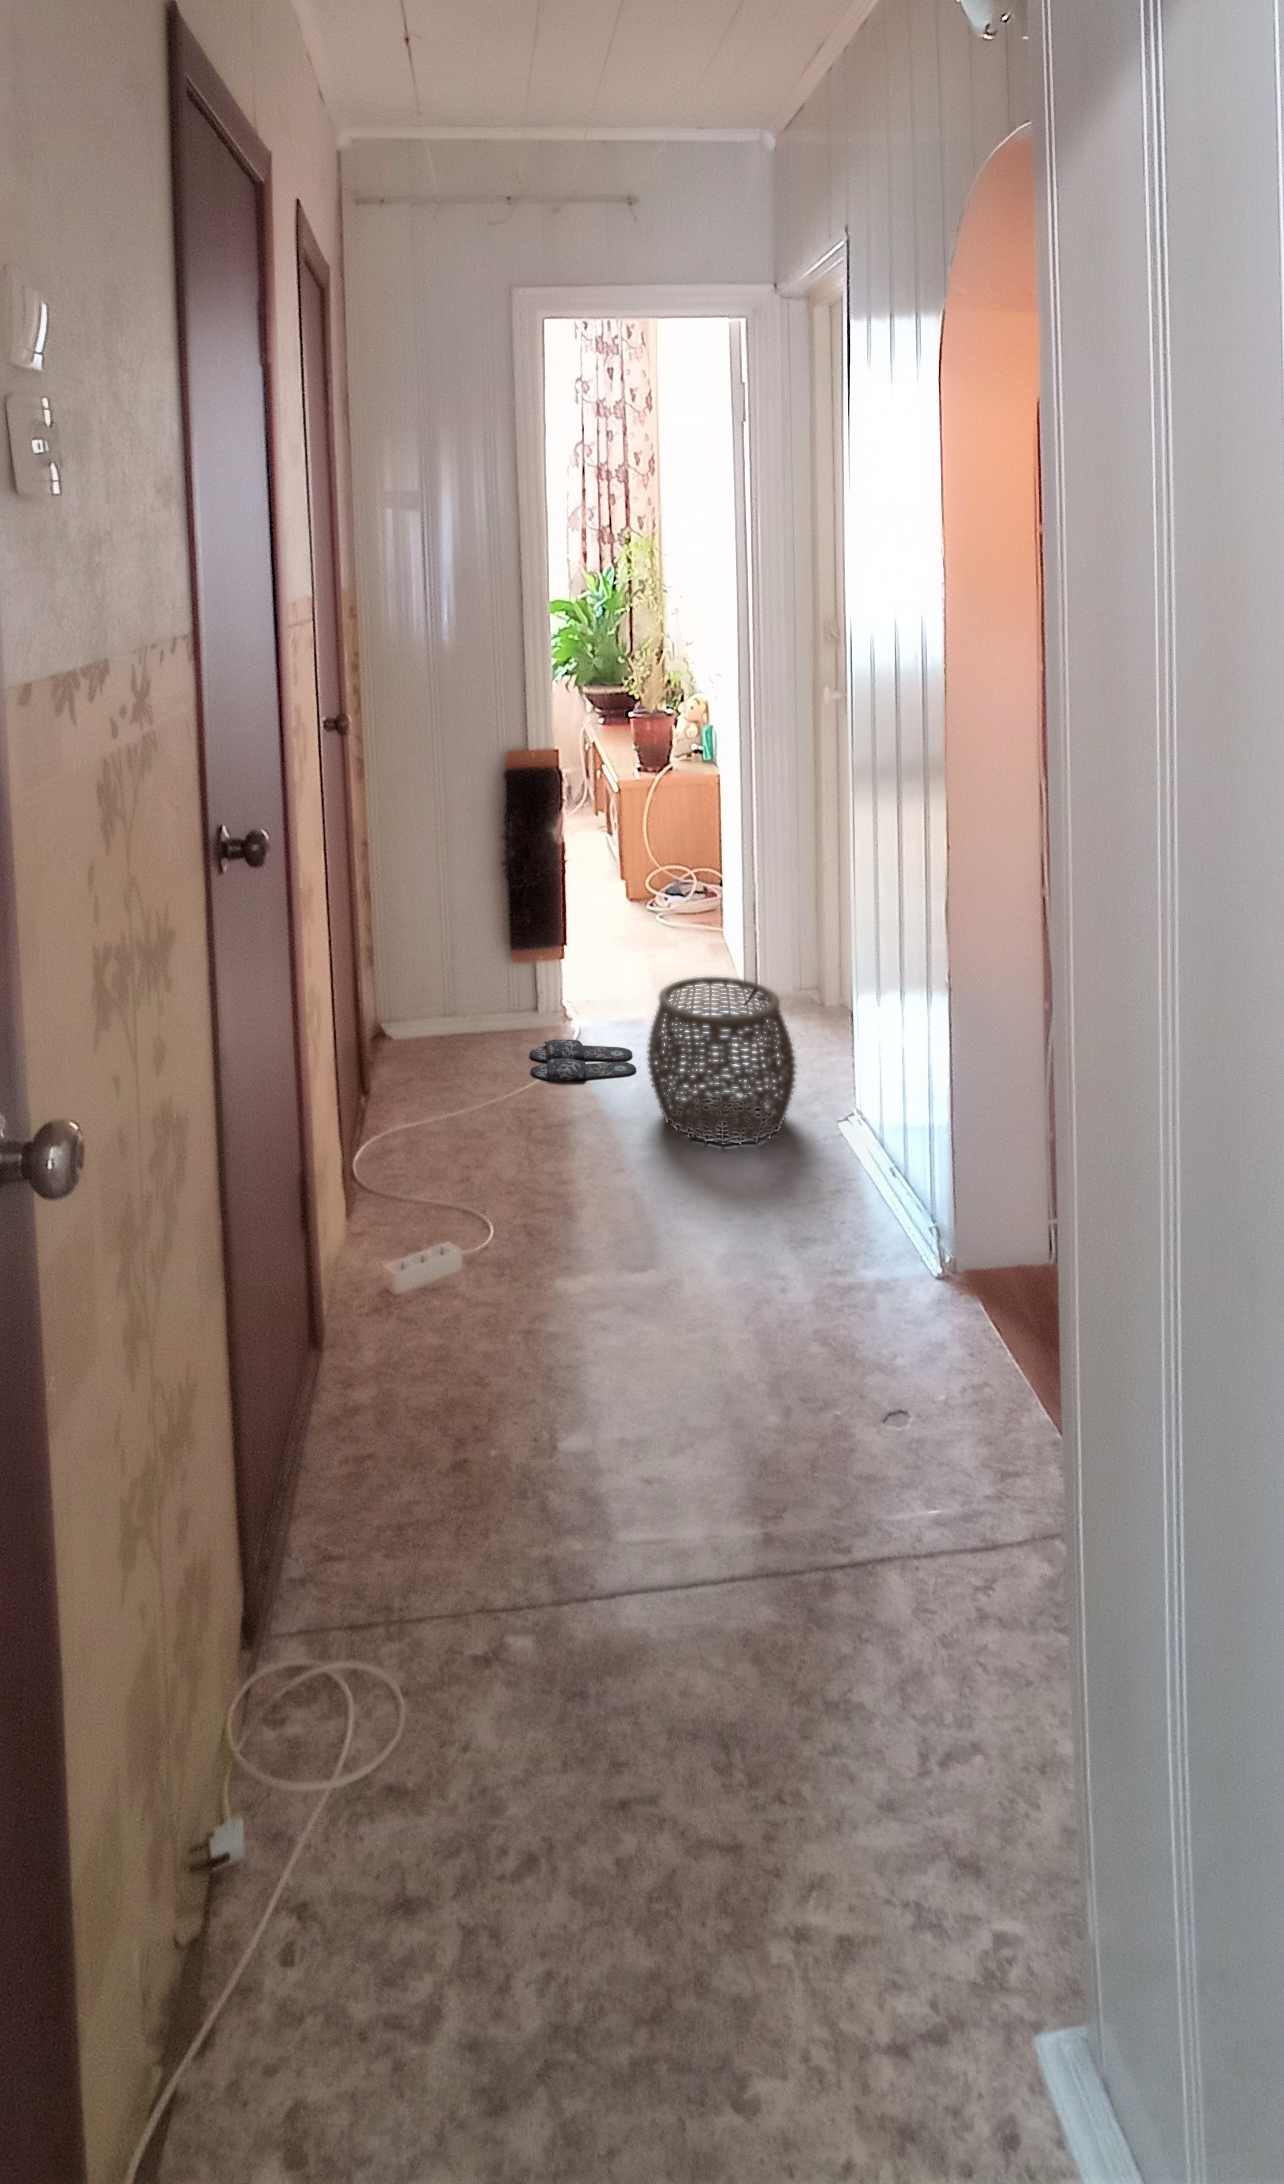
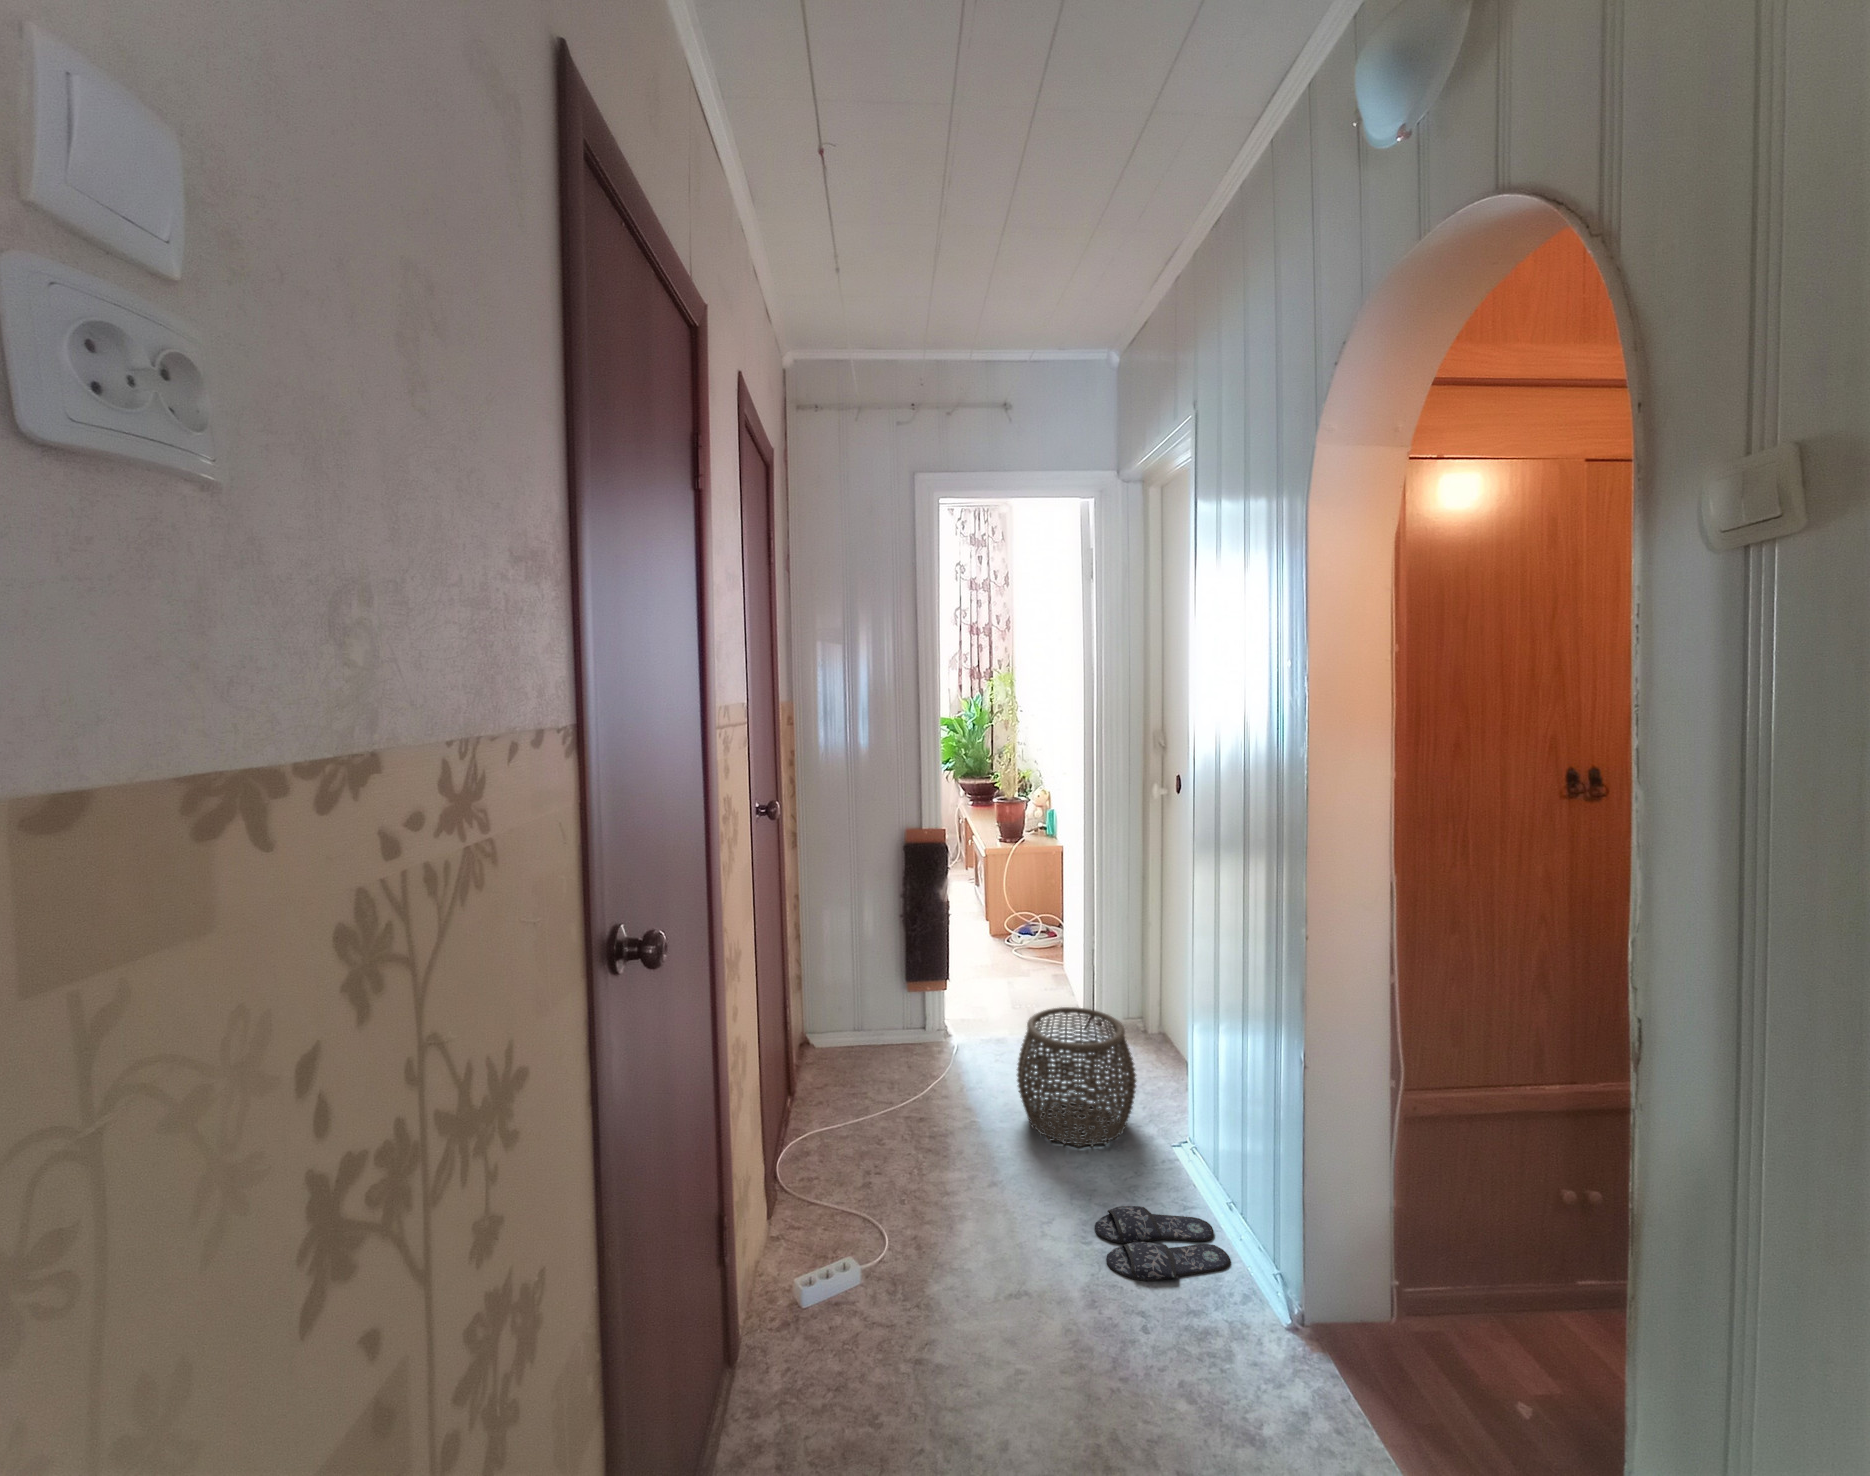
slippers: present [530,1039,636,1082] -> present [1095,1206,1230,1281]

